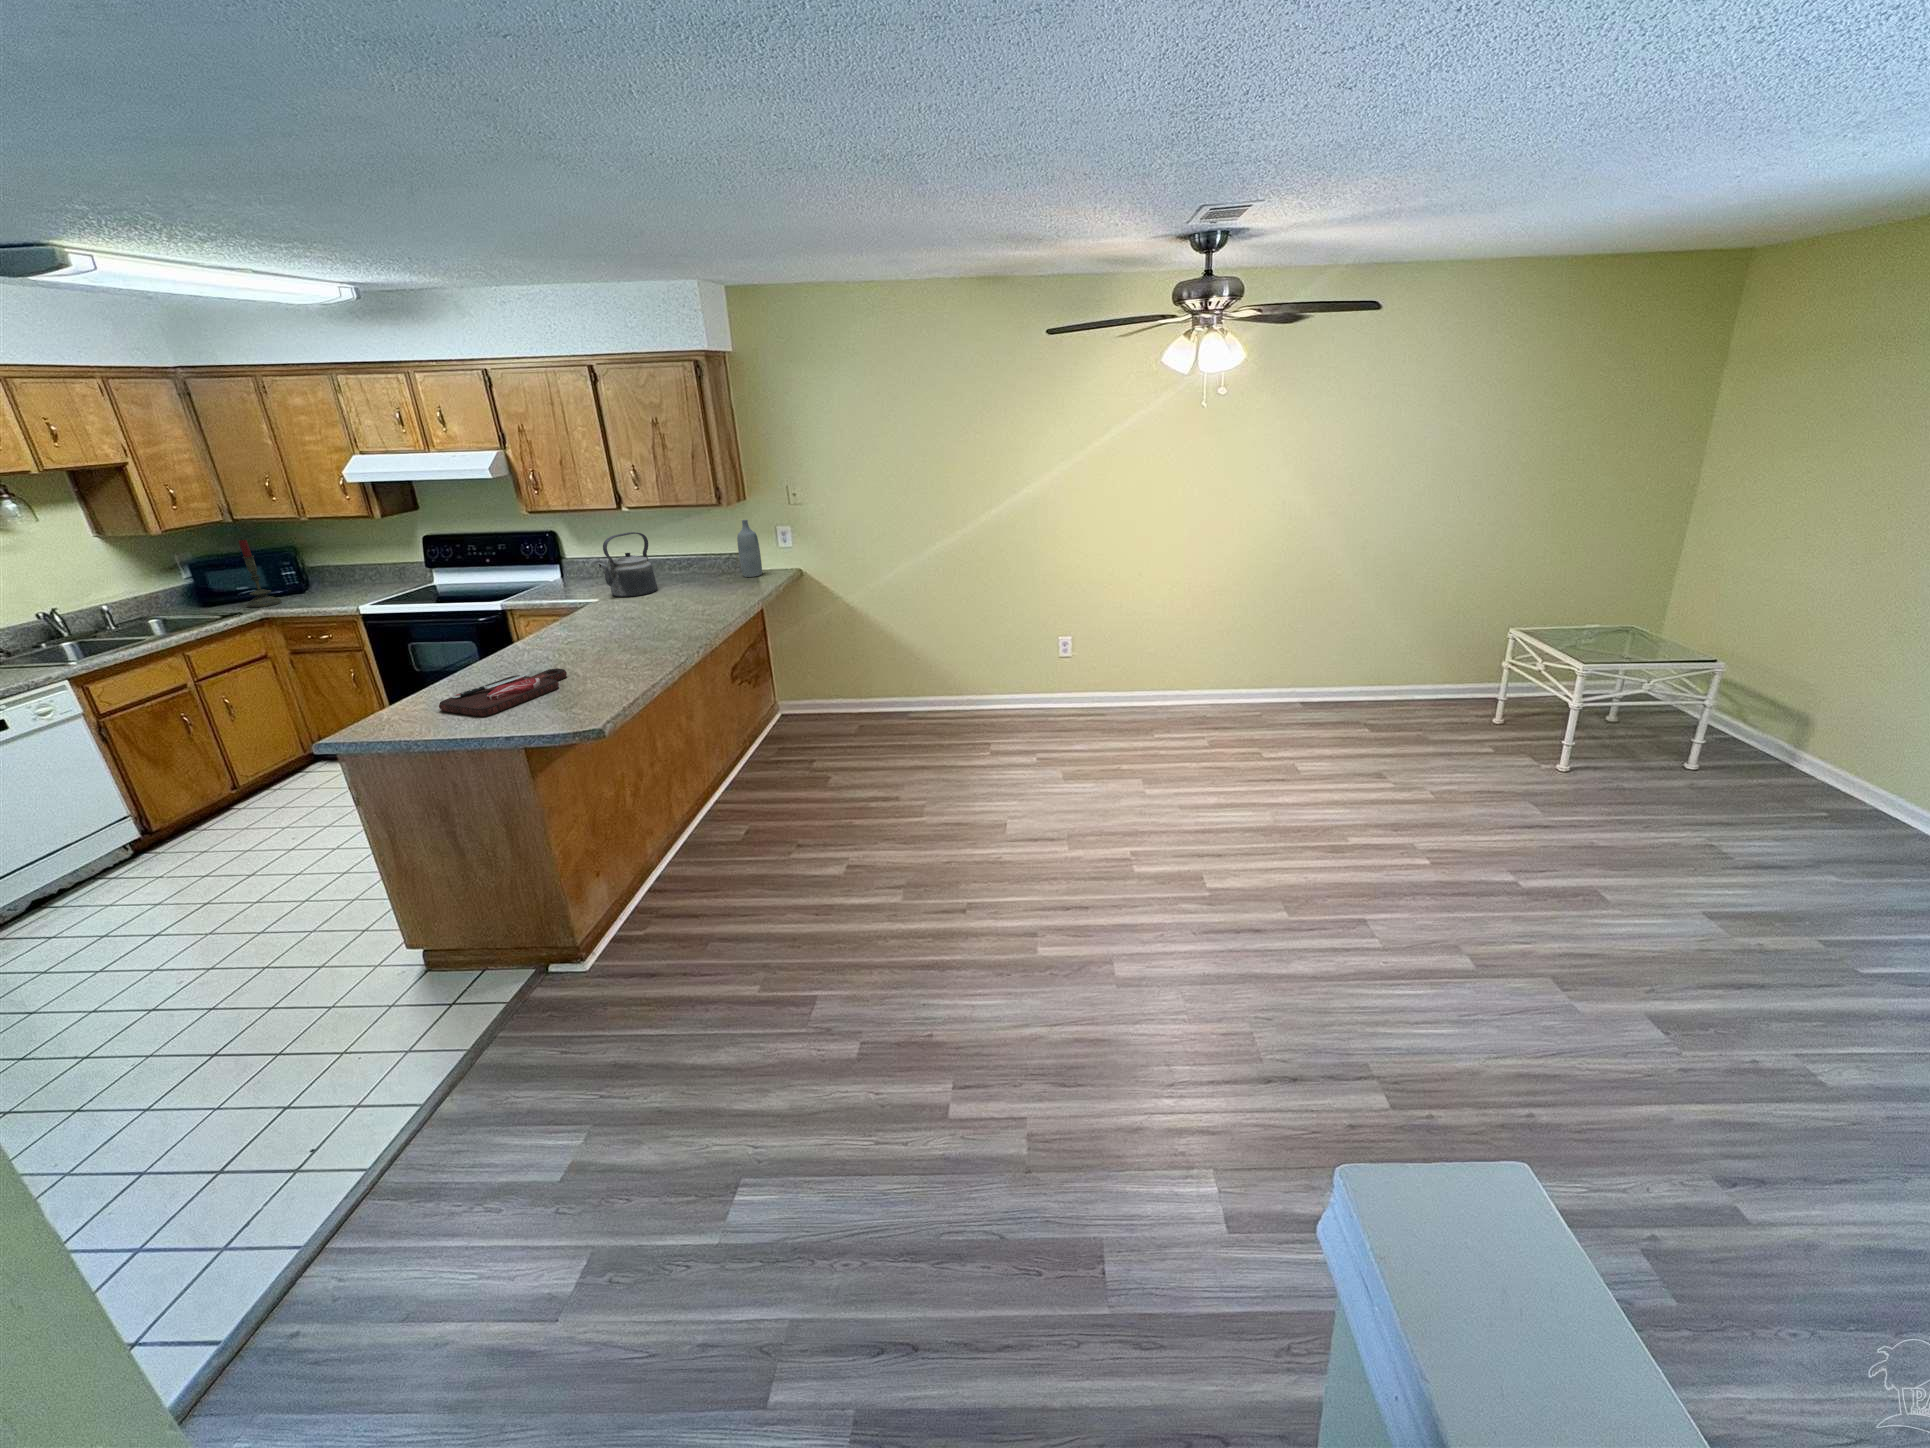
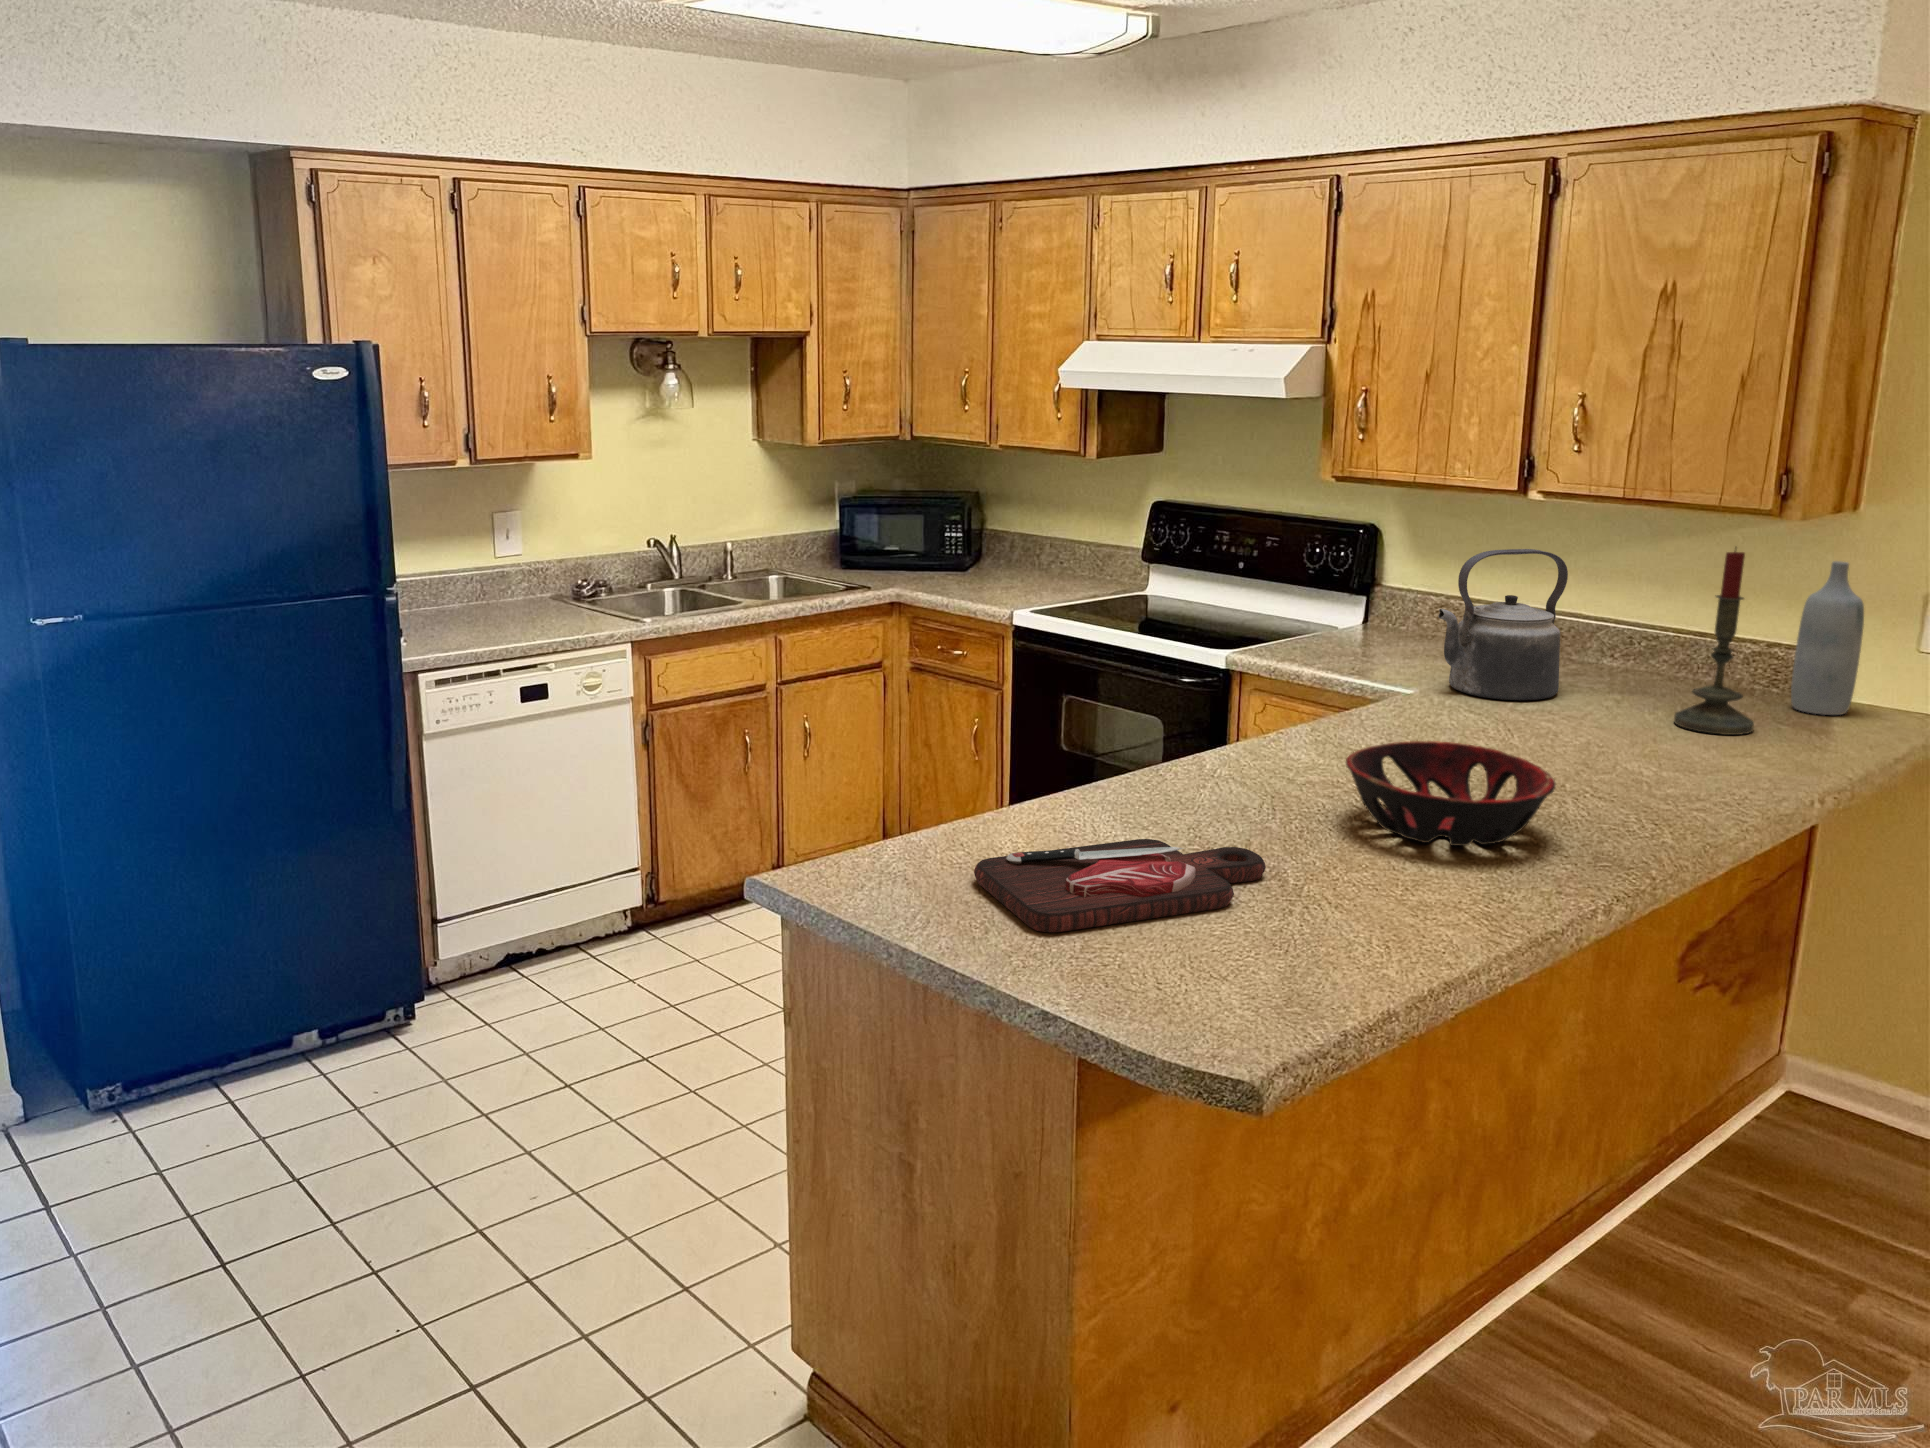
candle: present [239,538,281,608] -> present [1674,551,1754,735]
decorative bowl: none [583,612,666,651] -> present [1346,741,1556,846]

